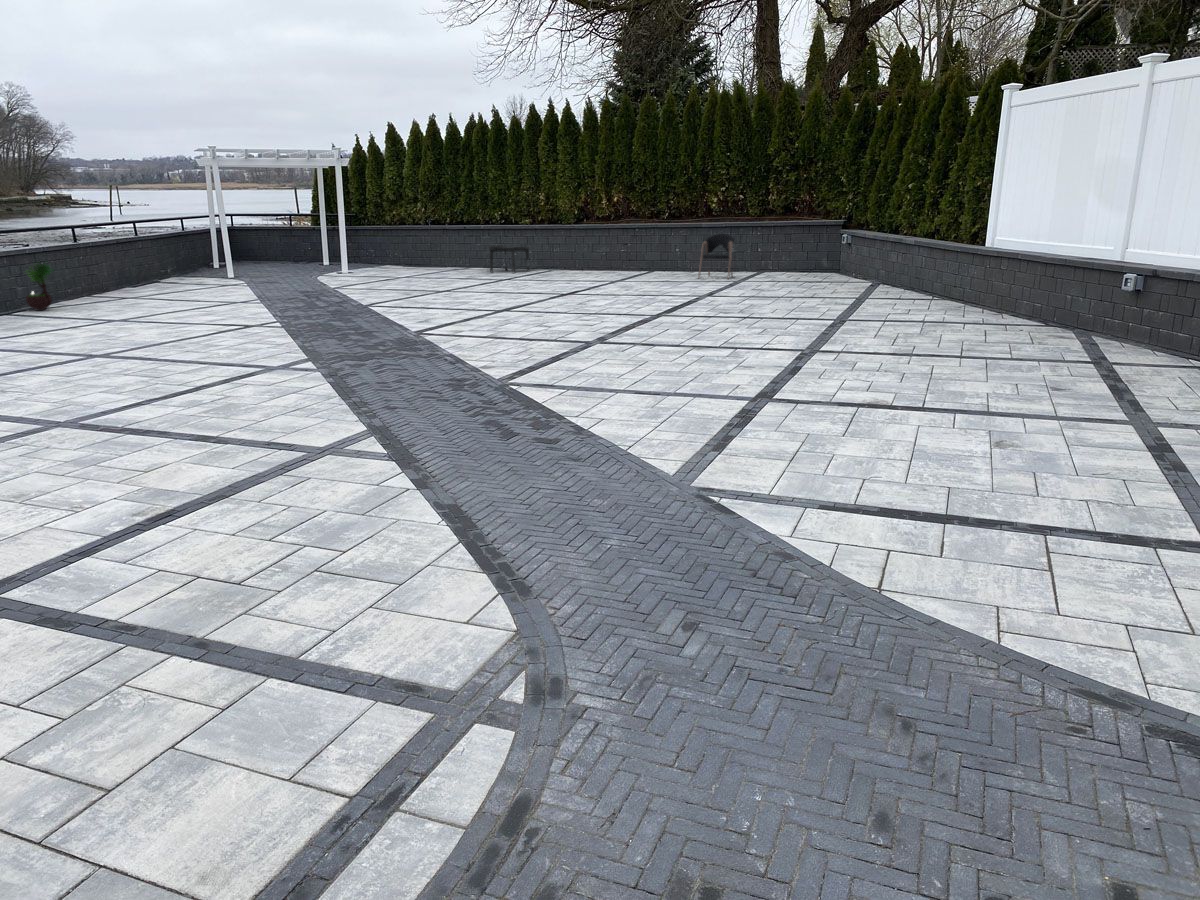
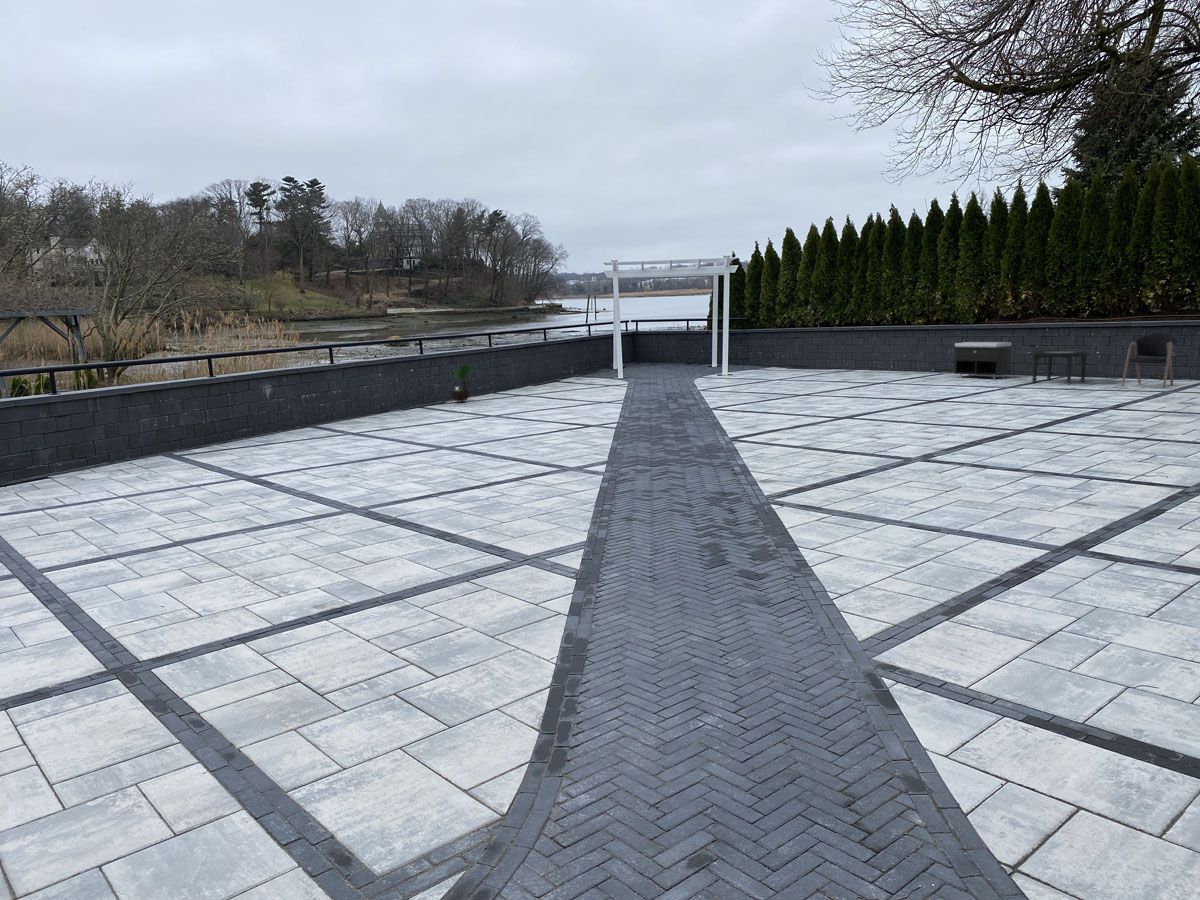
storage bench: none [564,241,610,274] -> present [955,342,1012,378]
round table: present [488,245,530,273] -> present [1031,349,1090,384]

